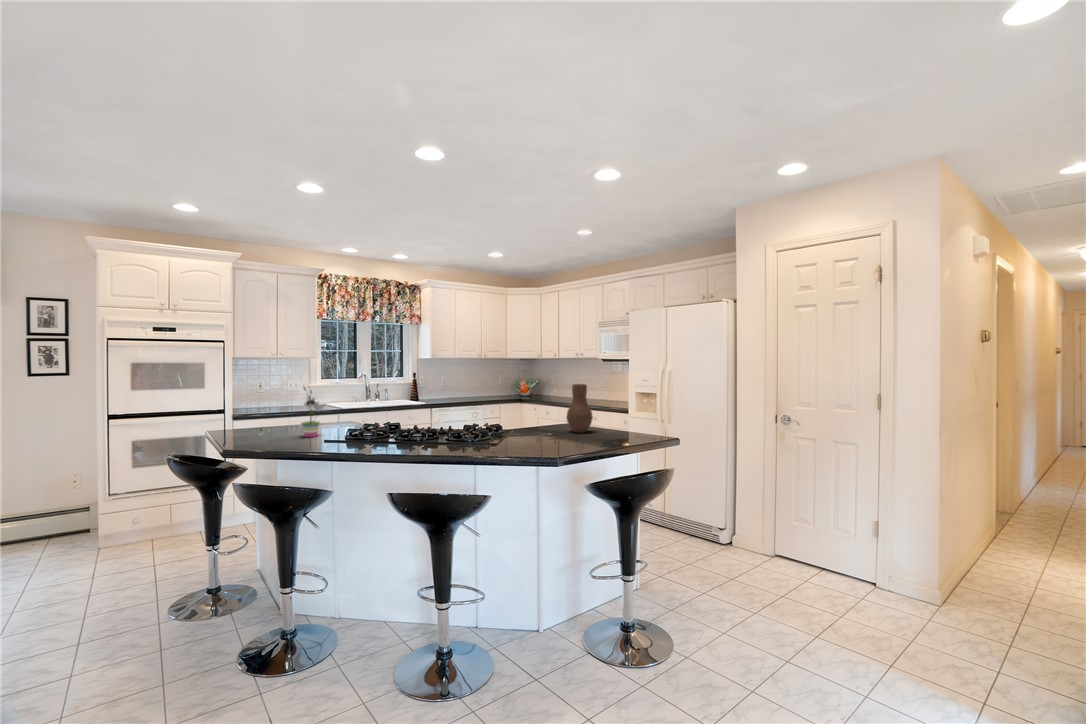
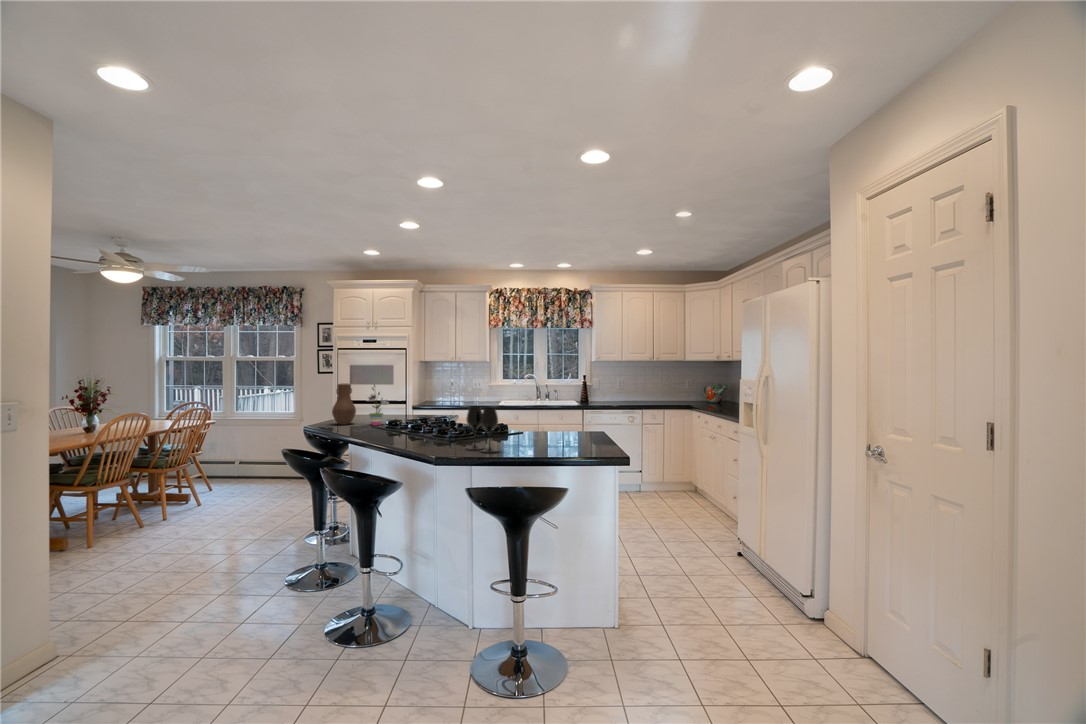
vase: present [566,384,593,433] -> present [332,383,356,425]
wine glass: none [523,403,562,446] -> present [466,407,498,453]

